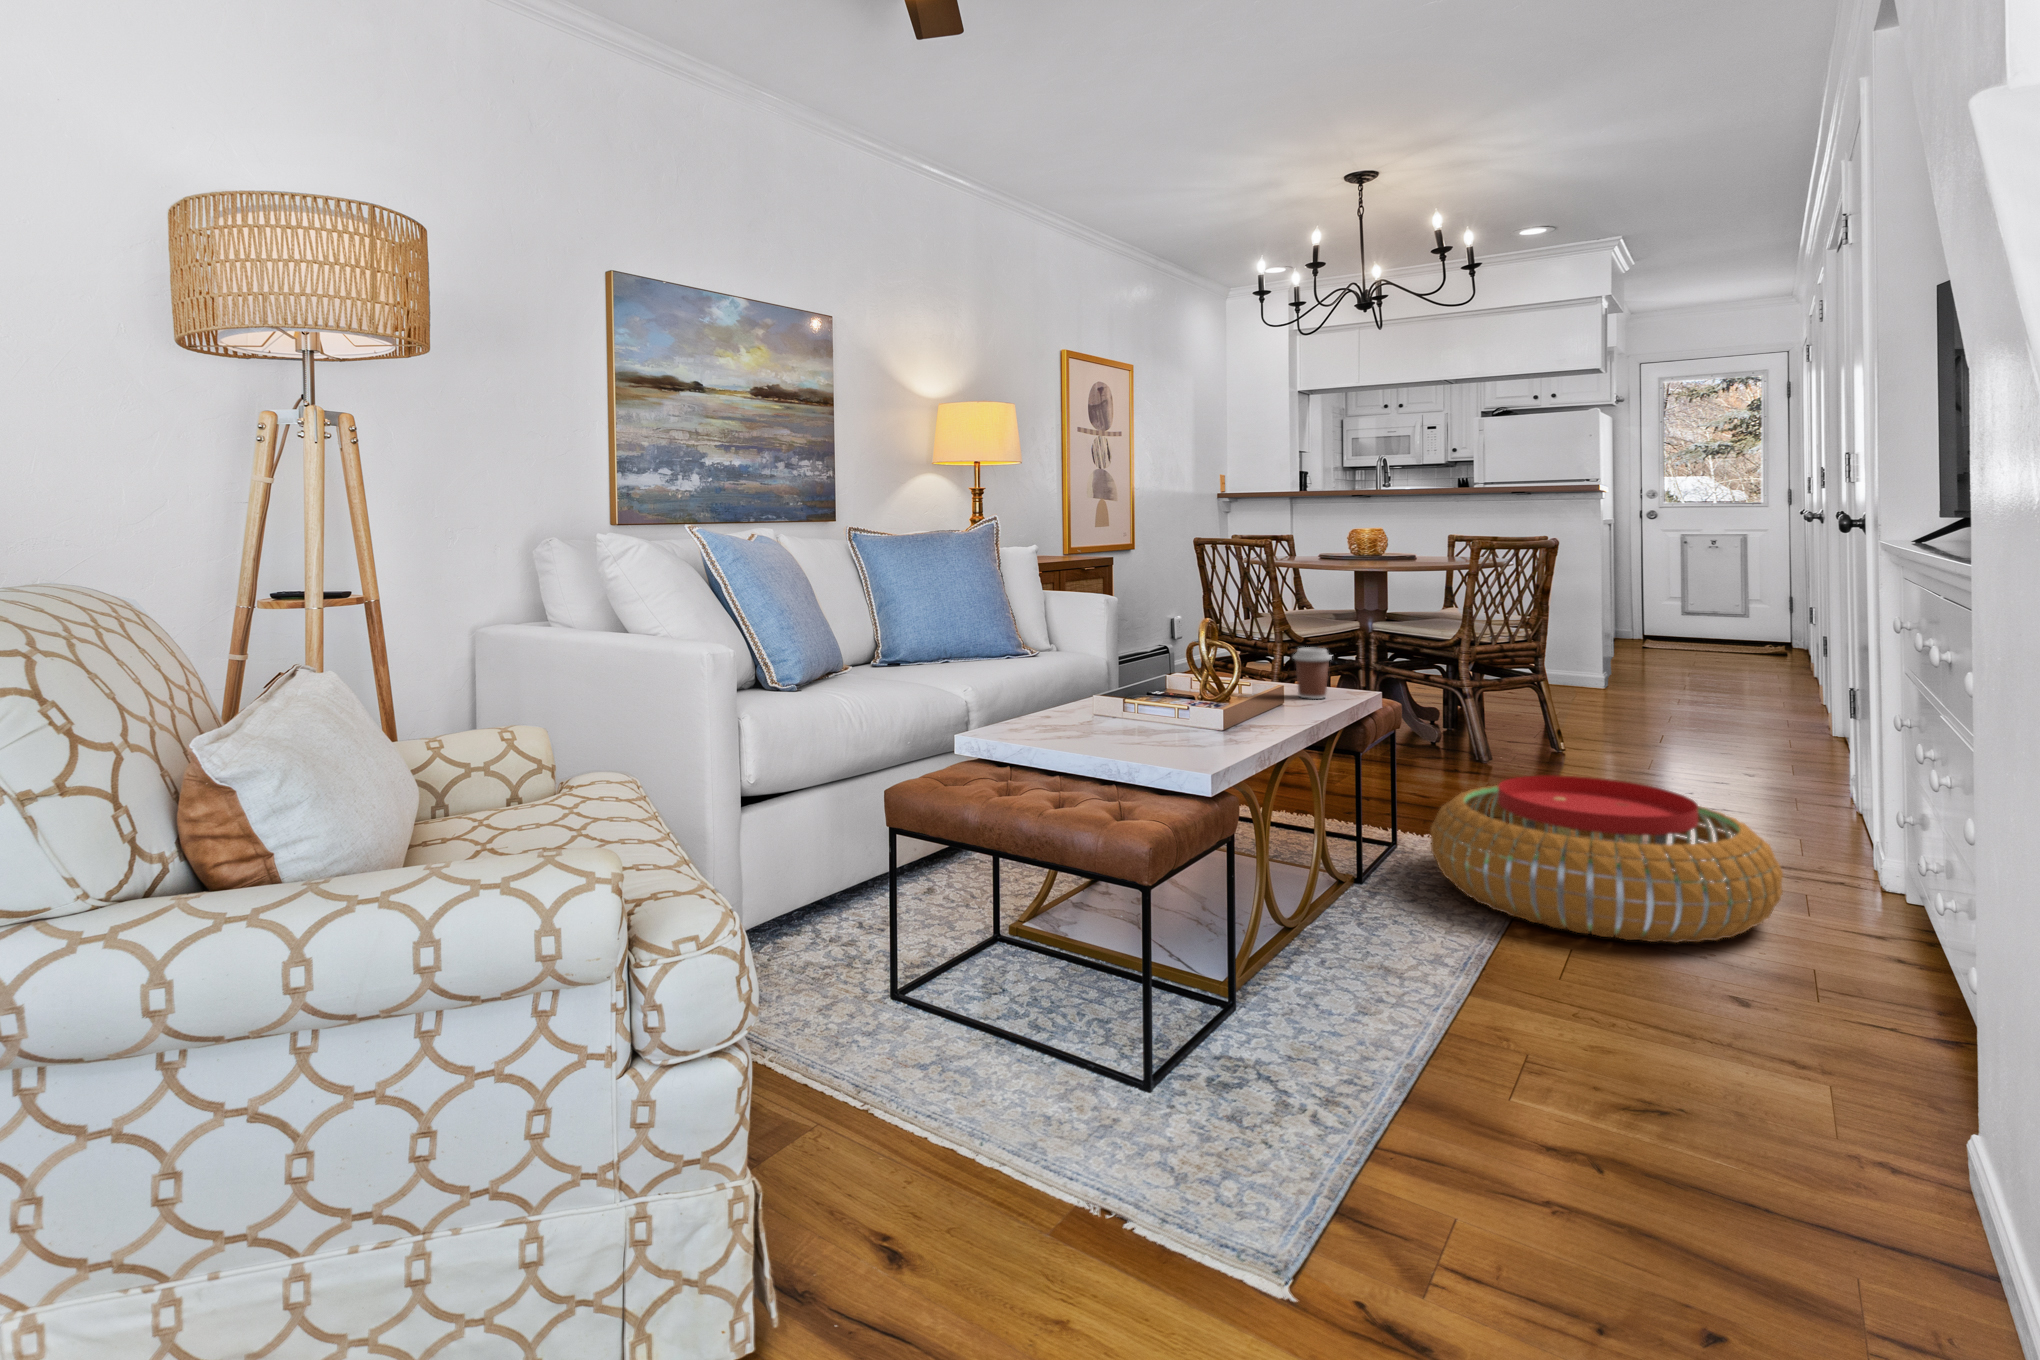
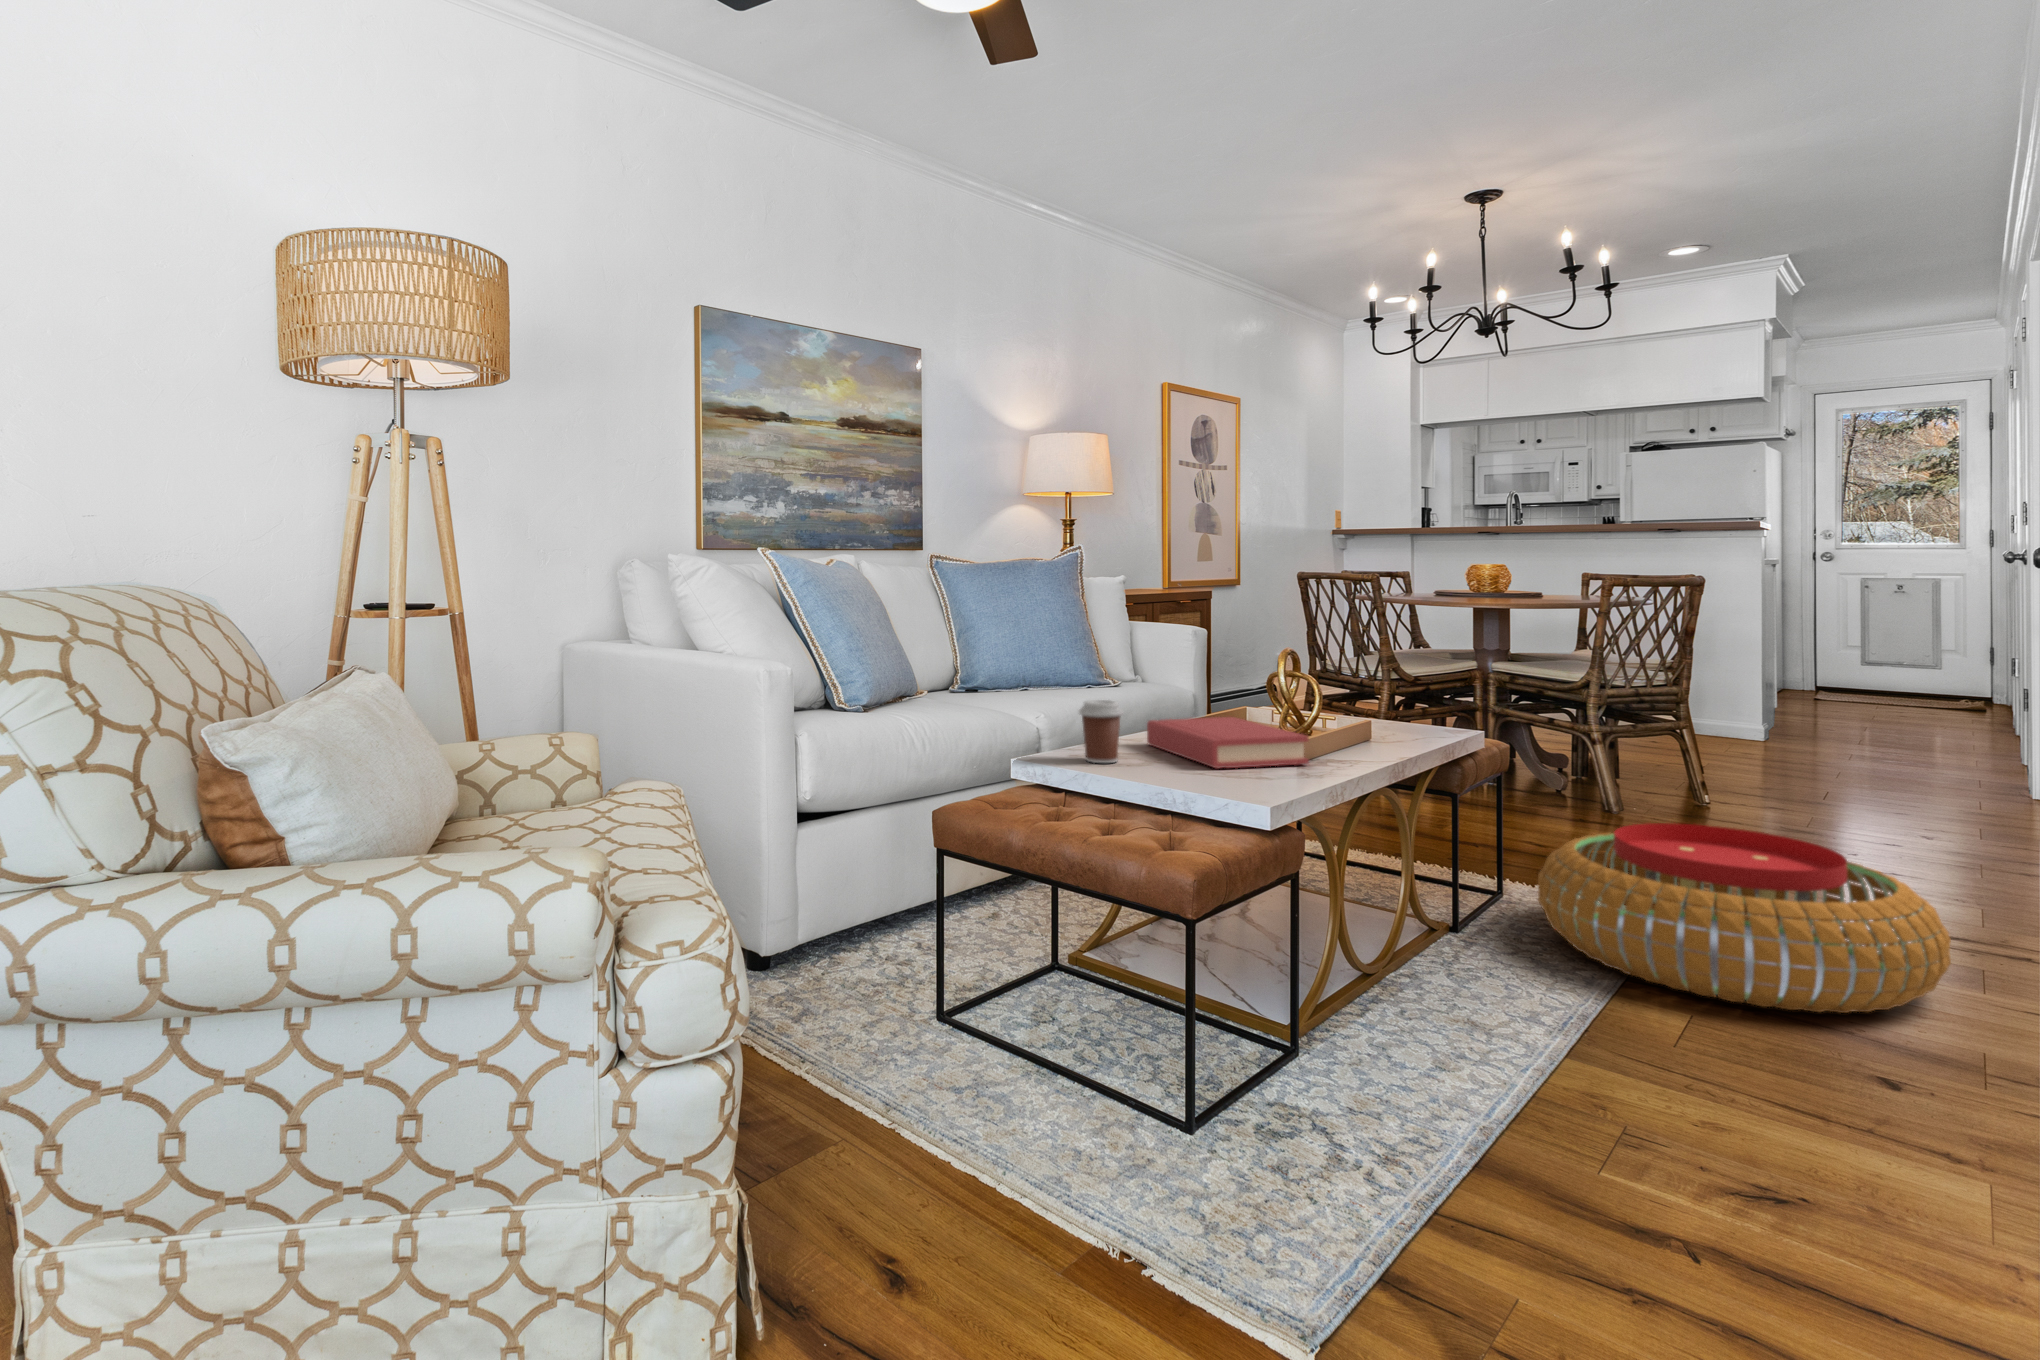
coffee cup: present [1293,647,1332,699] -> present [1079,700,1124,763]
hardback book: none [1083,689,1239,741] -> present [1147,717,1309,768]

